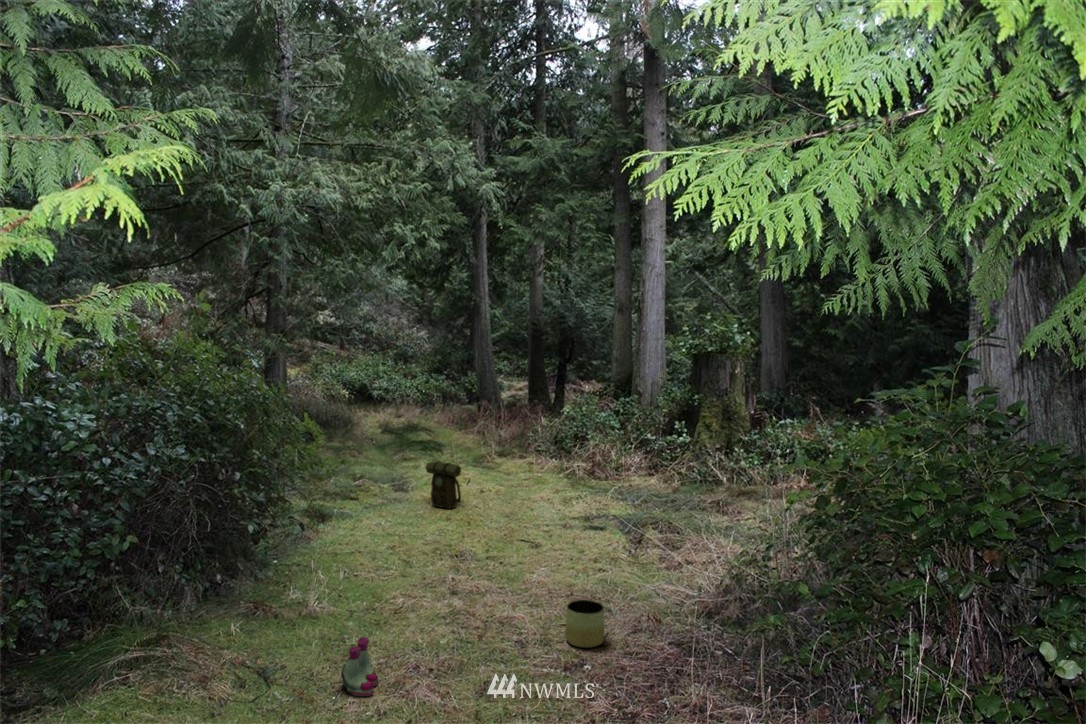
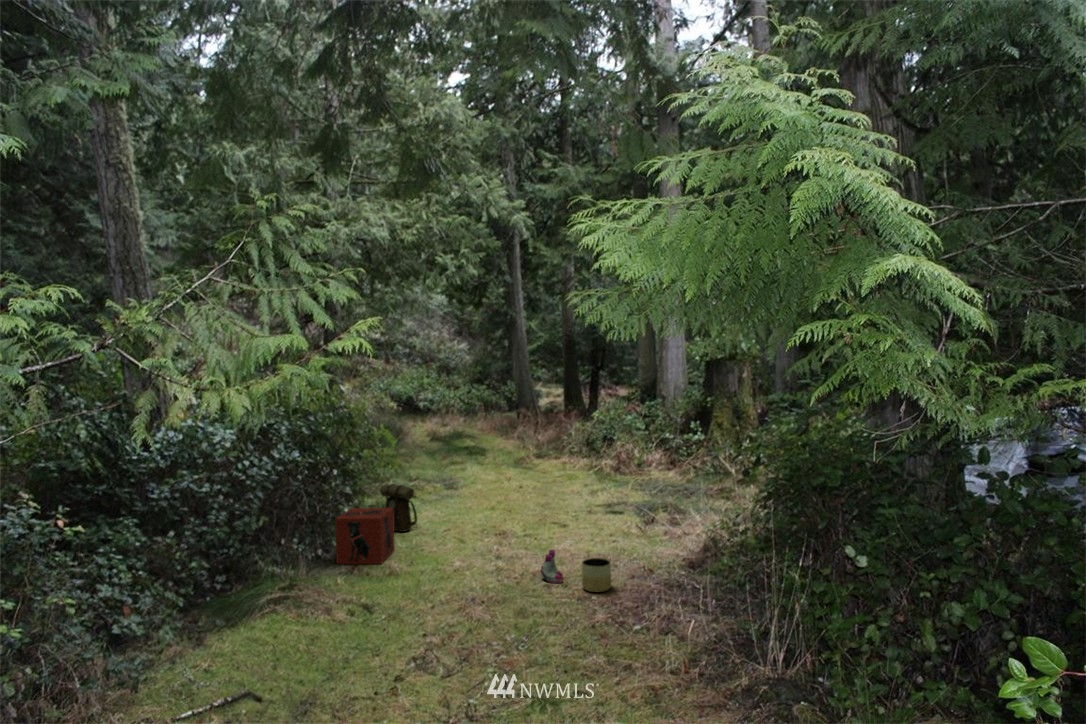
backpack: present [425,462,461,509] -> present [380,484,417,532]
storage box: none [242,521,322,597] -> present [335,508,395,564]
boots: present [341,637,378,696] -> present [541,550,563,583]

